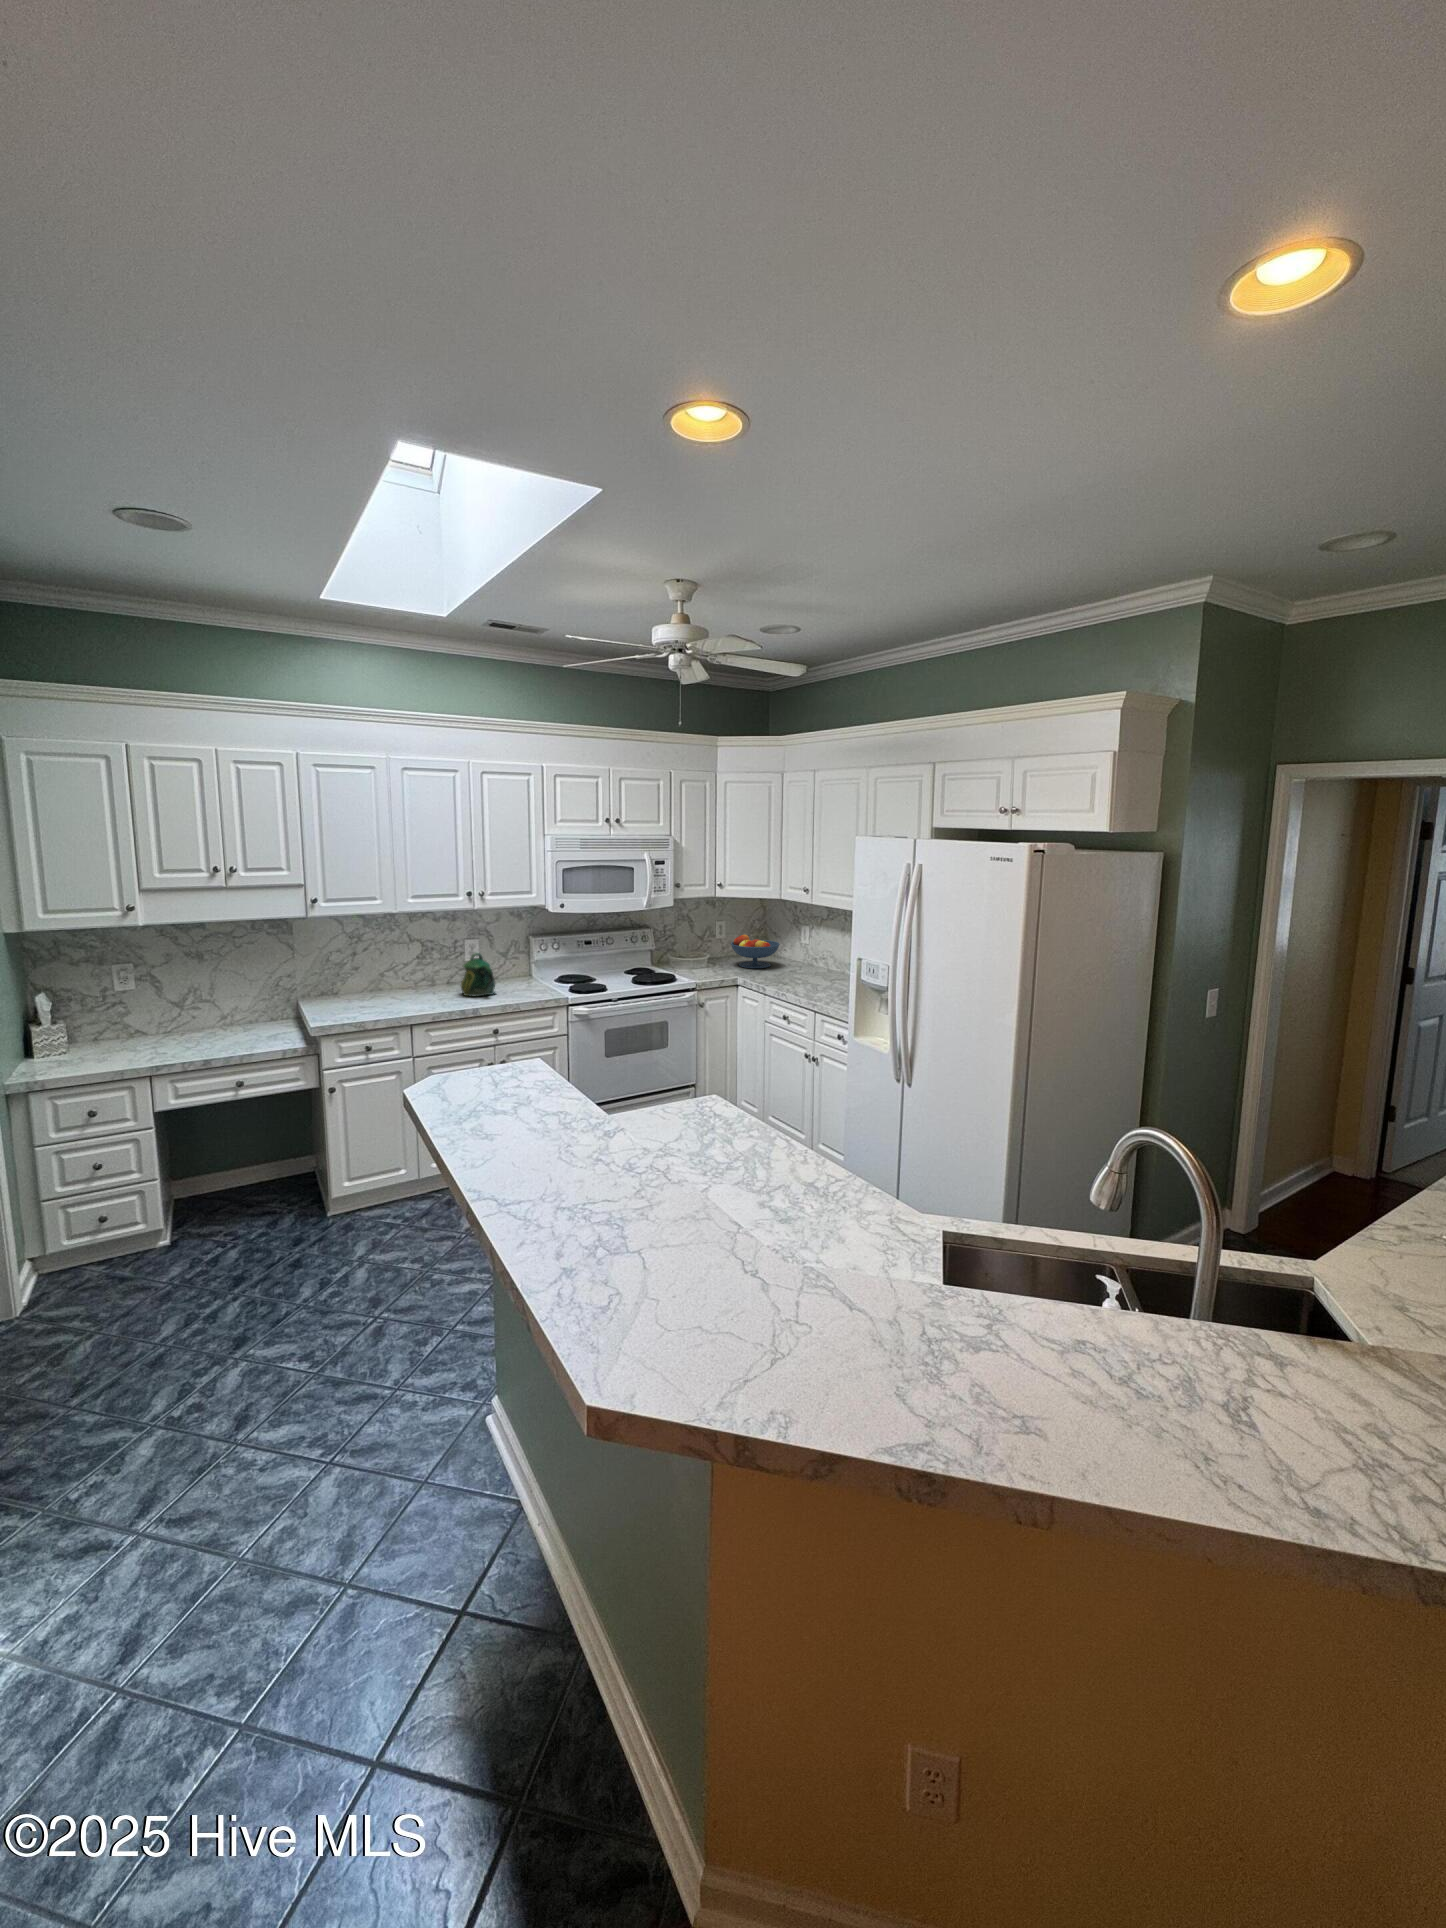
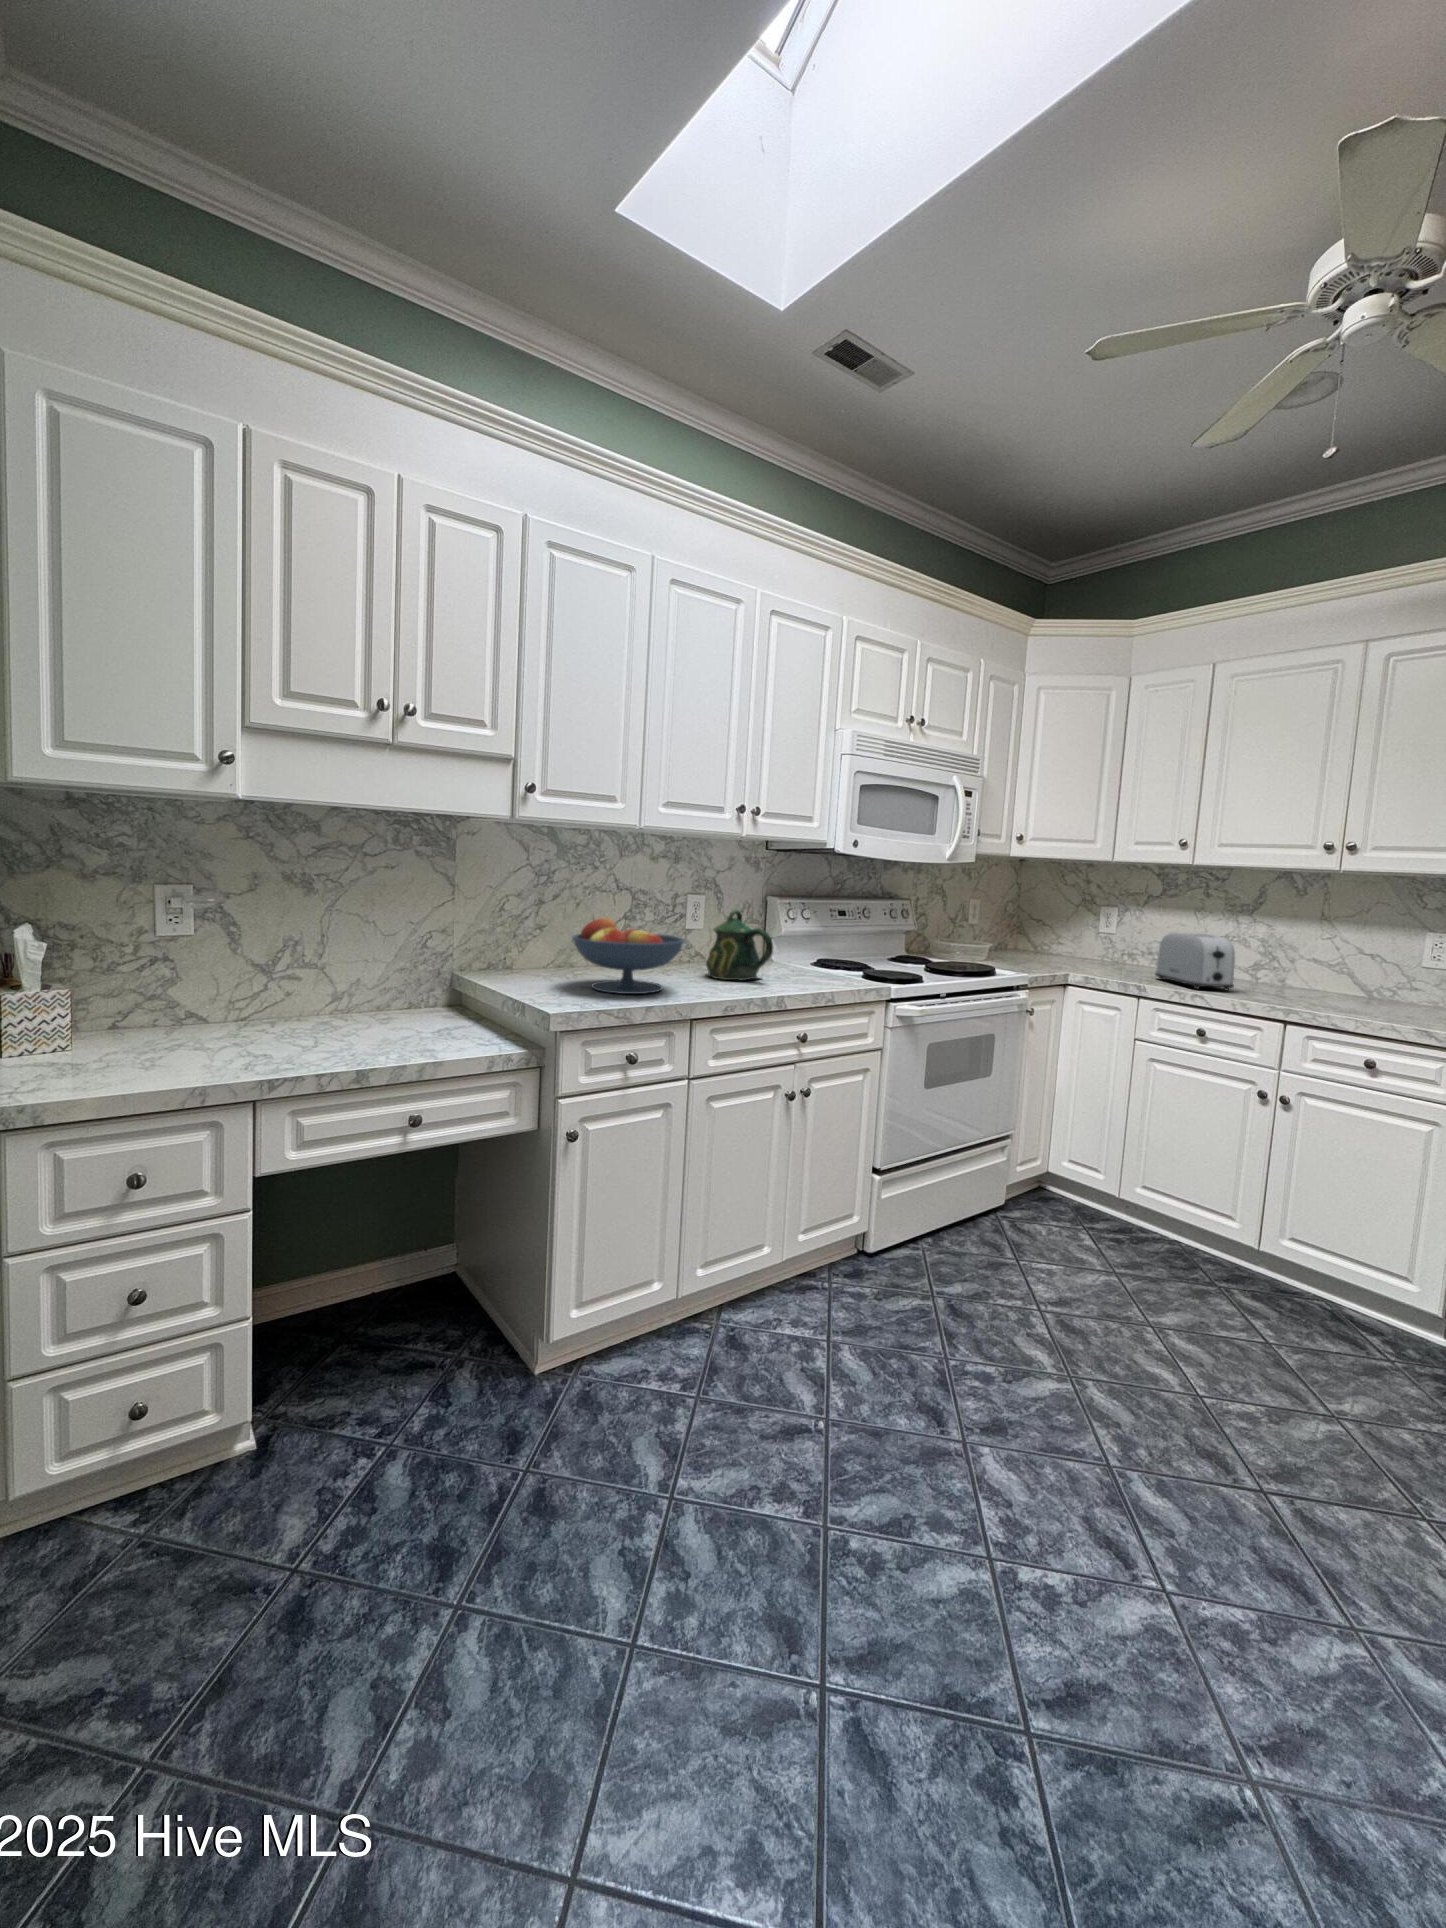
fruit bowl: present [731,935,780,968] -> present [573,918,684,994]
toaster: none [796,951,824,991] -> present [1155,933,1235,990]

